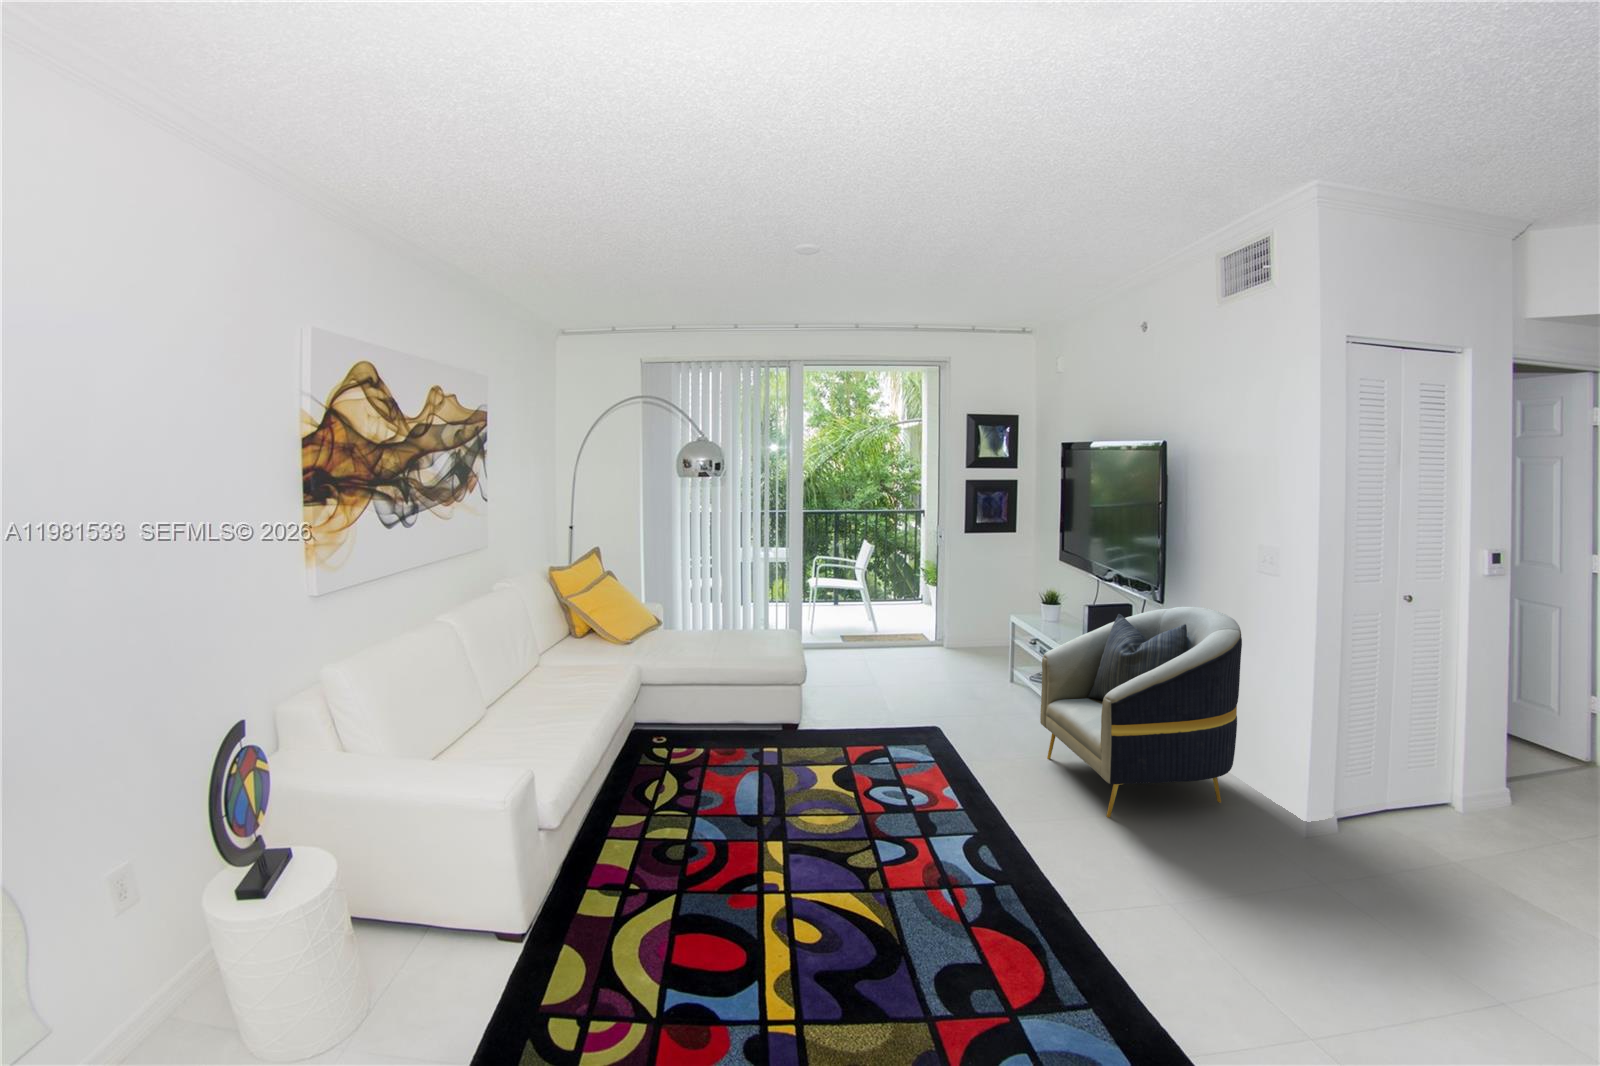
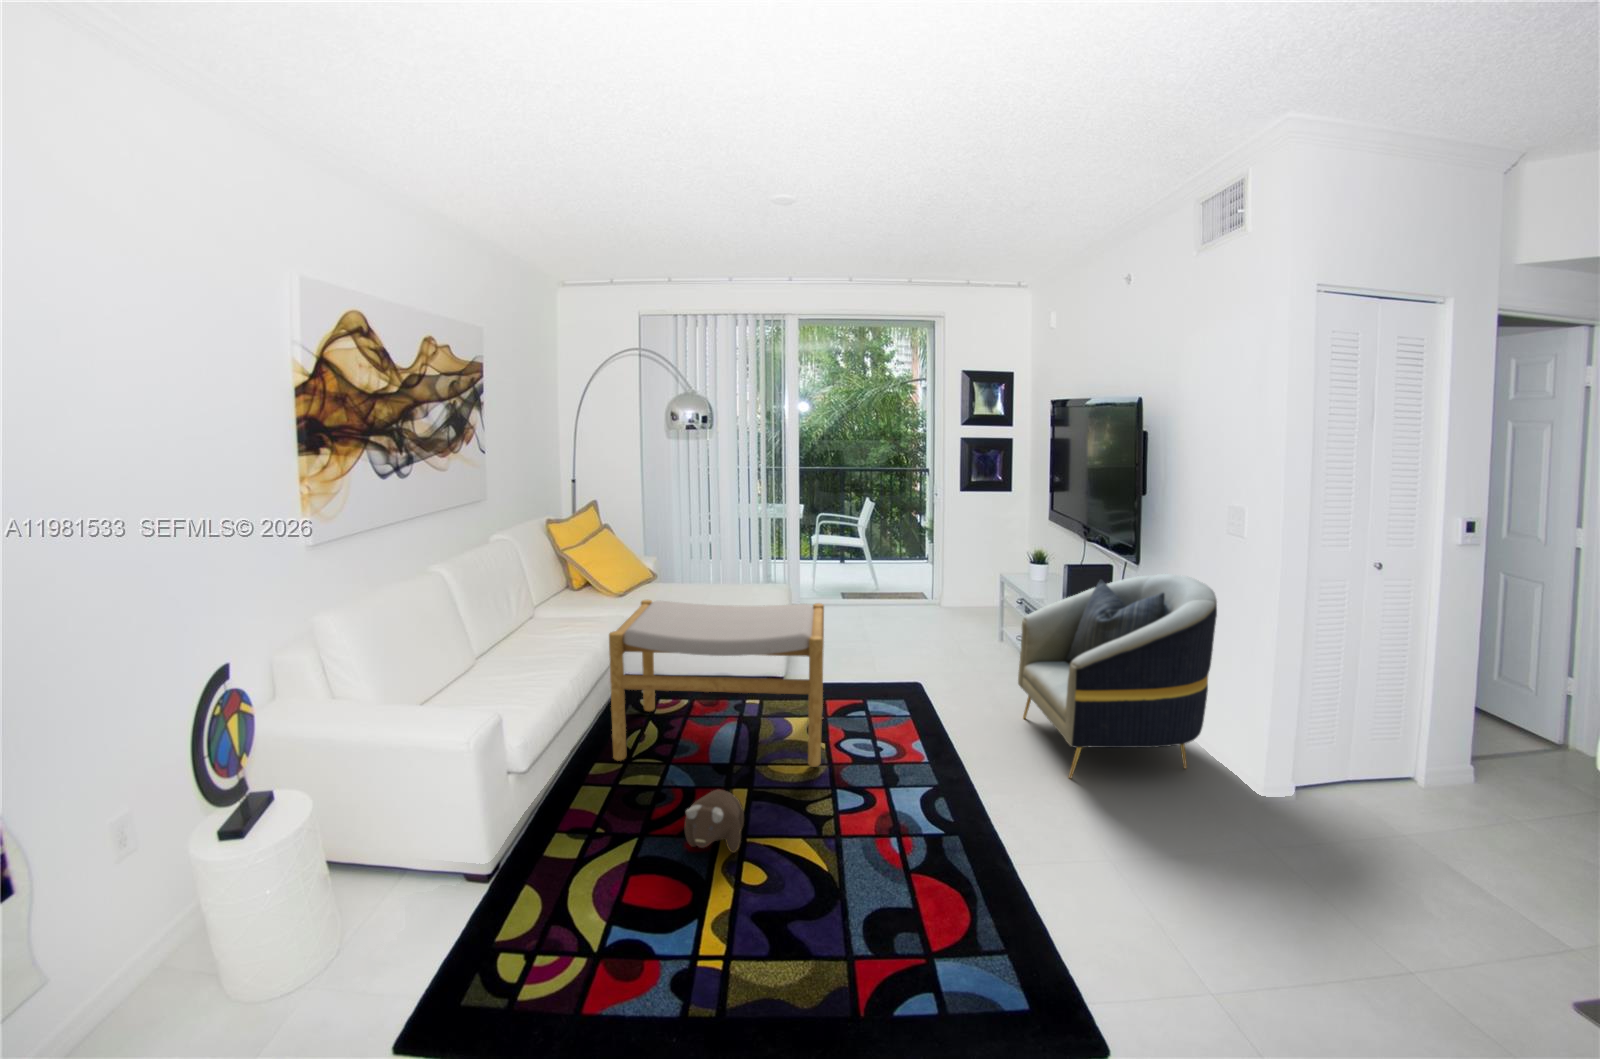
footstool: none [632,647,854,819] -> present [609,600,824,767]
plush toy: none [728,843,789,911] -> present [685,790,744,853]

